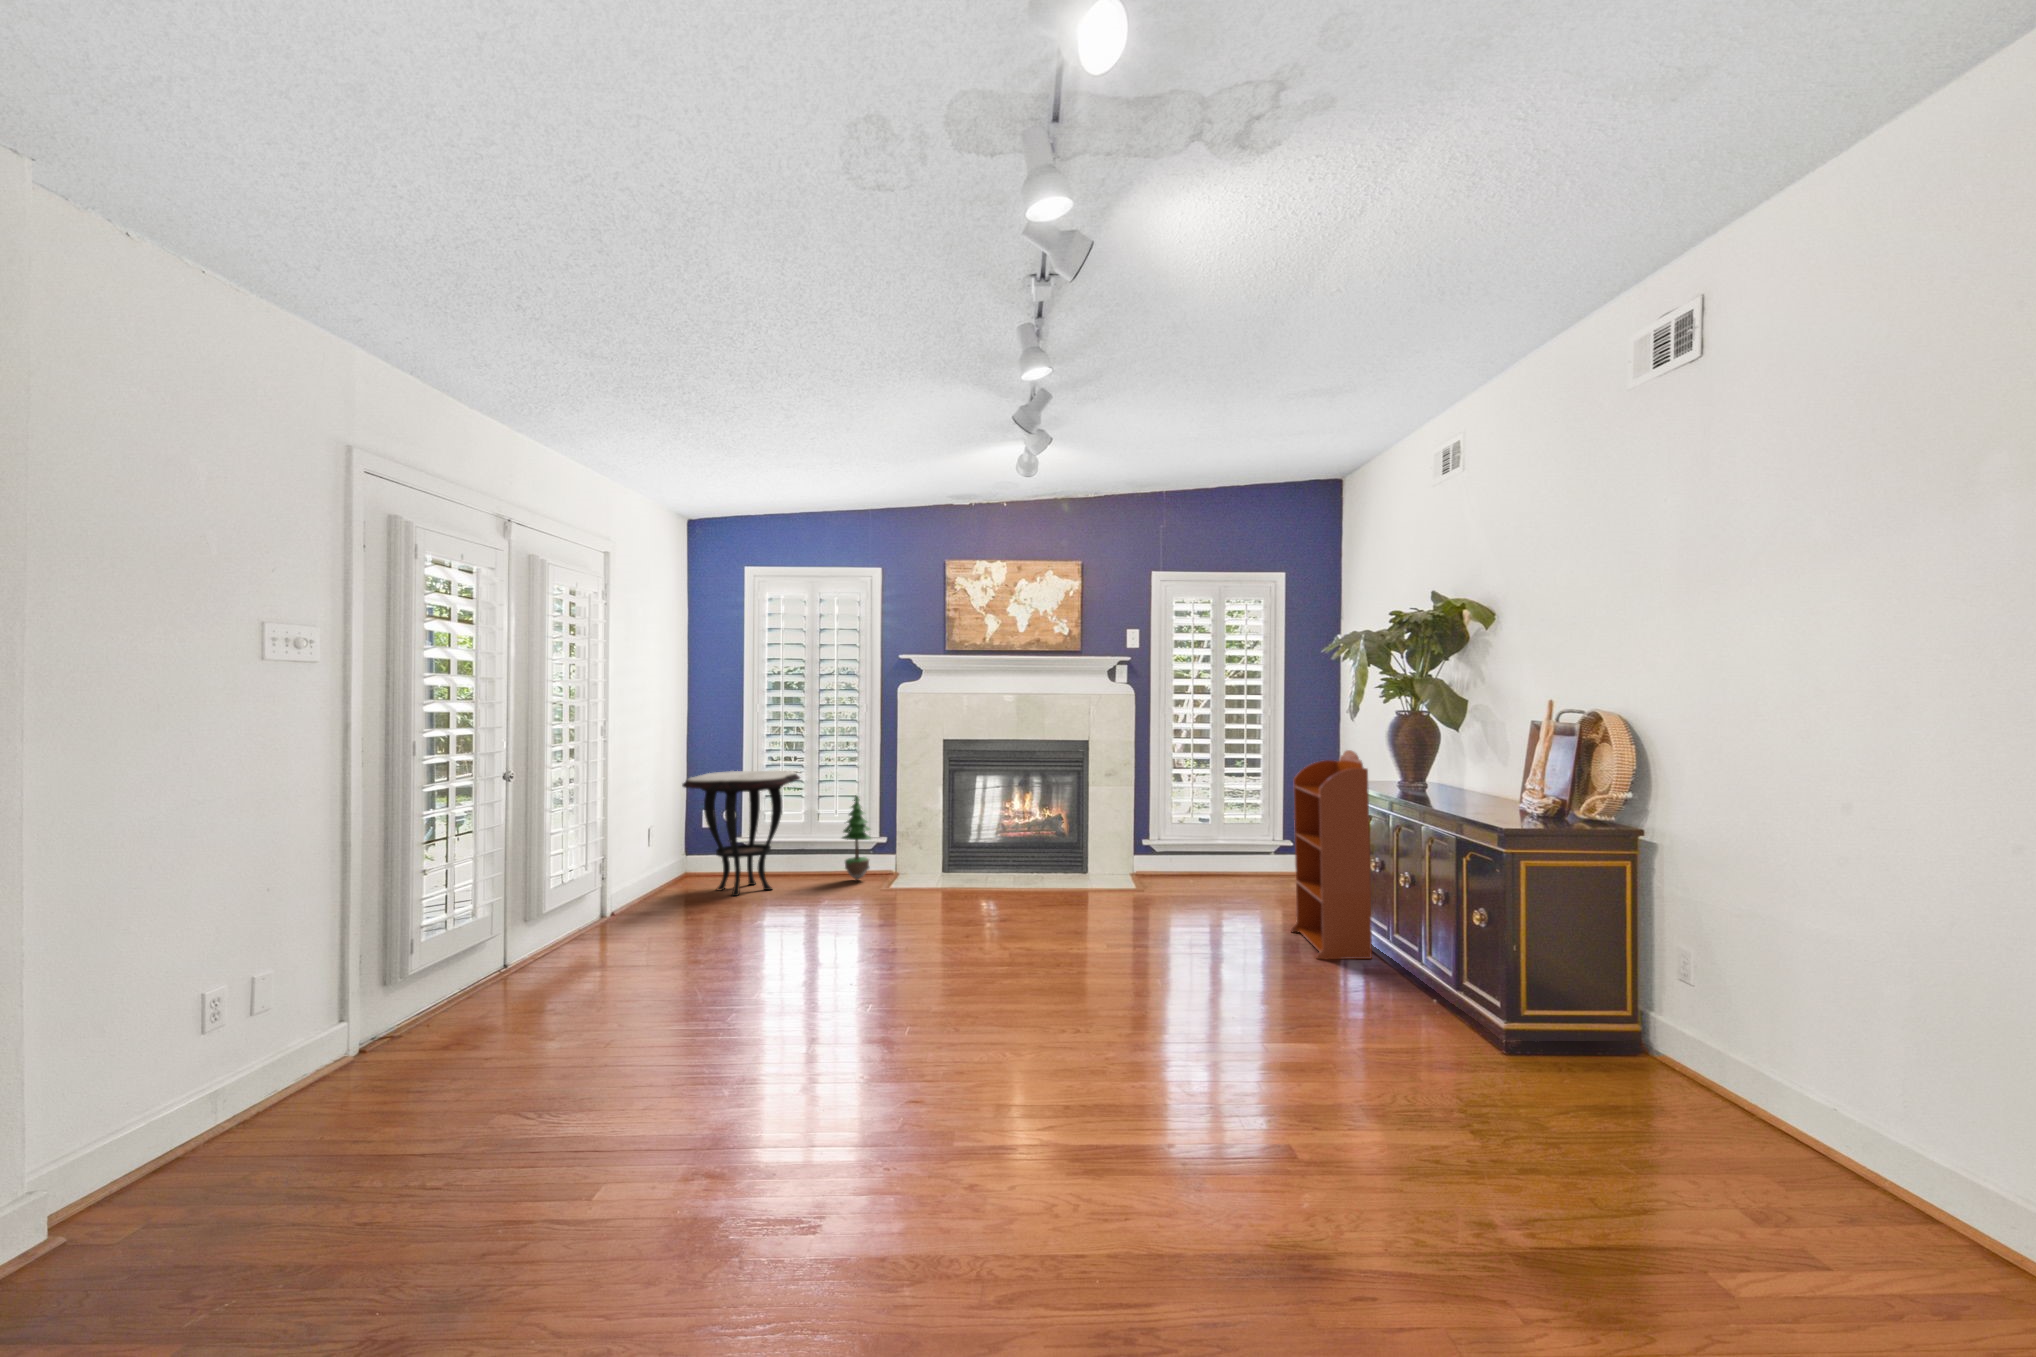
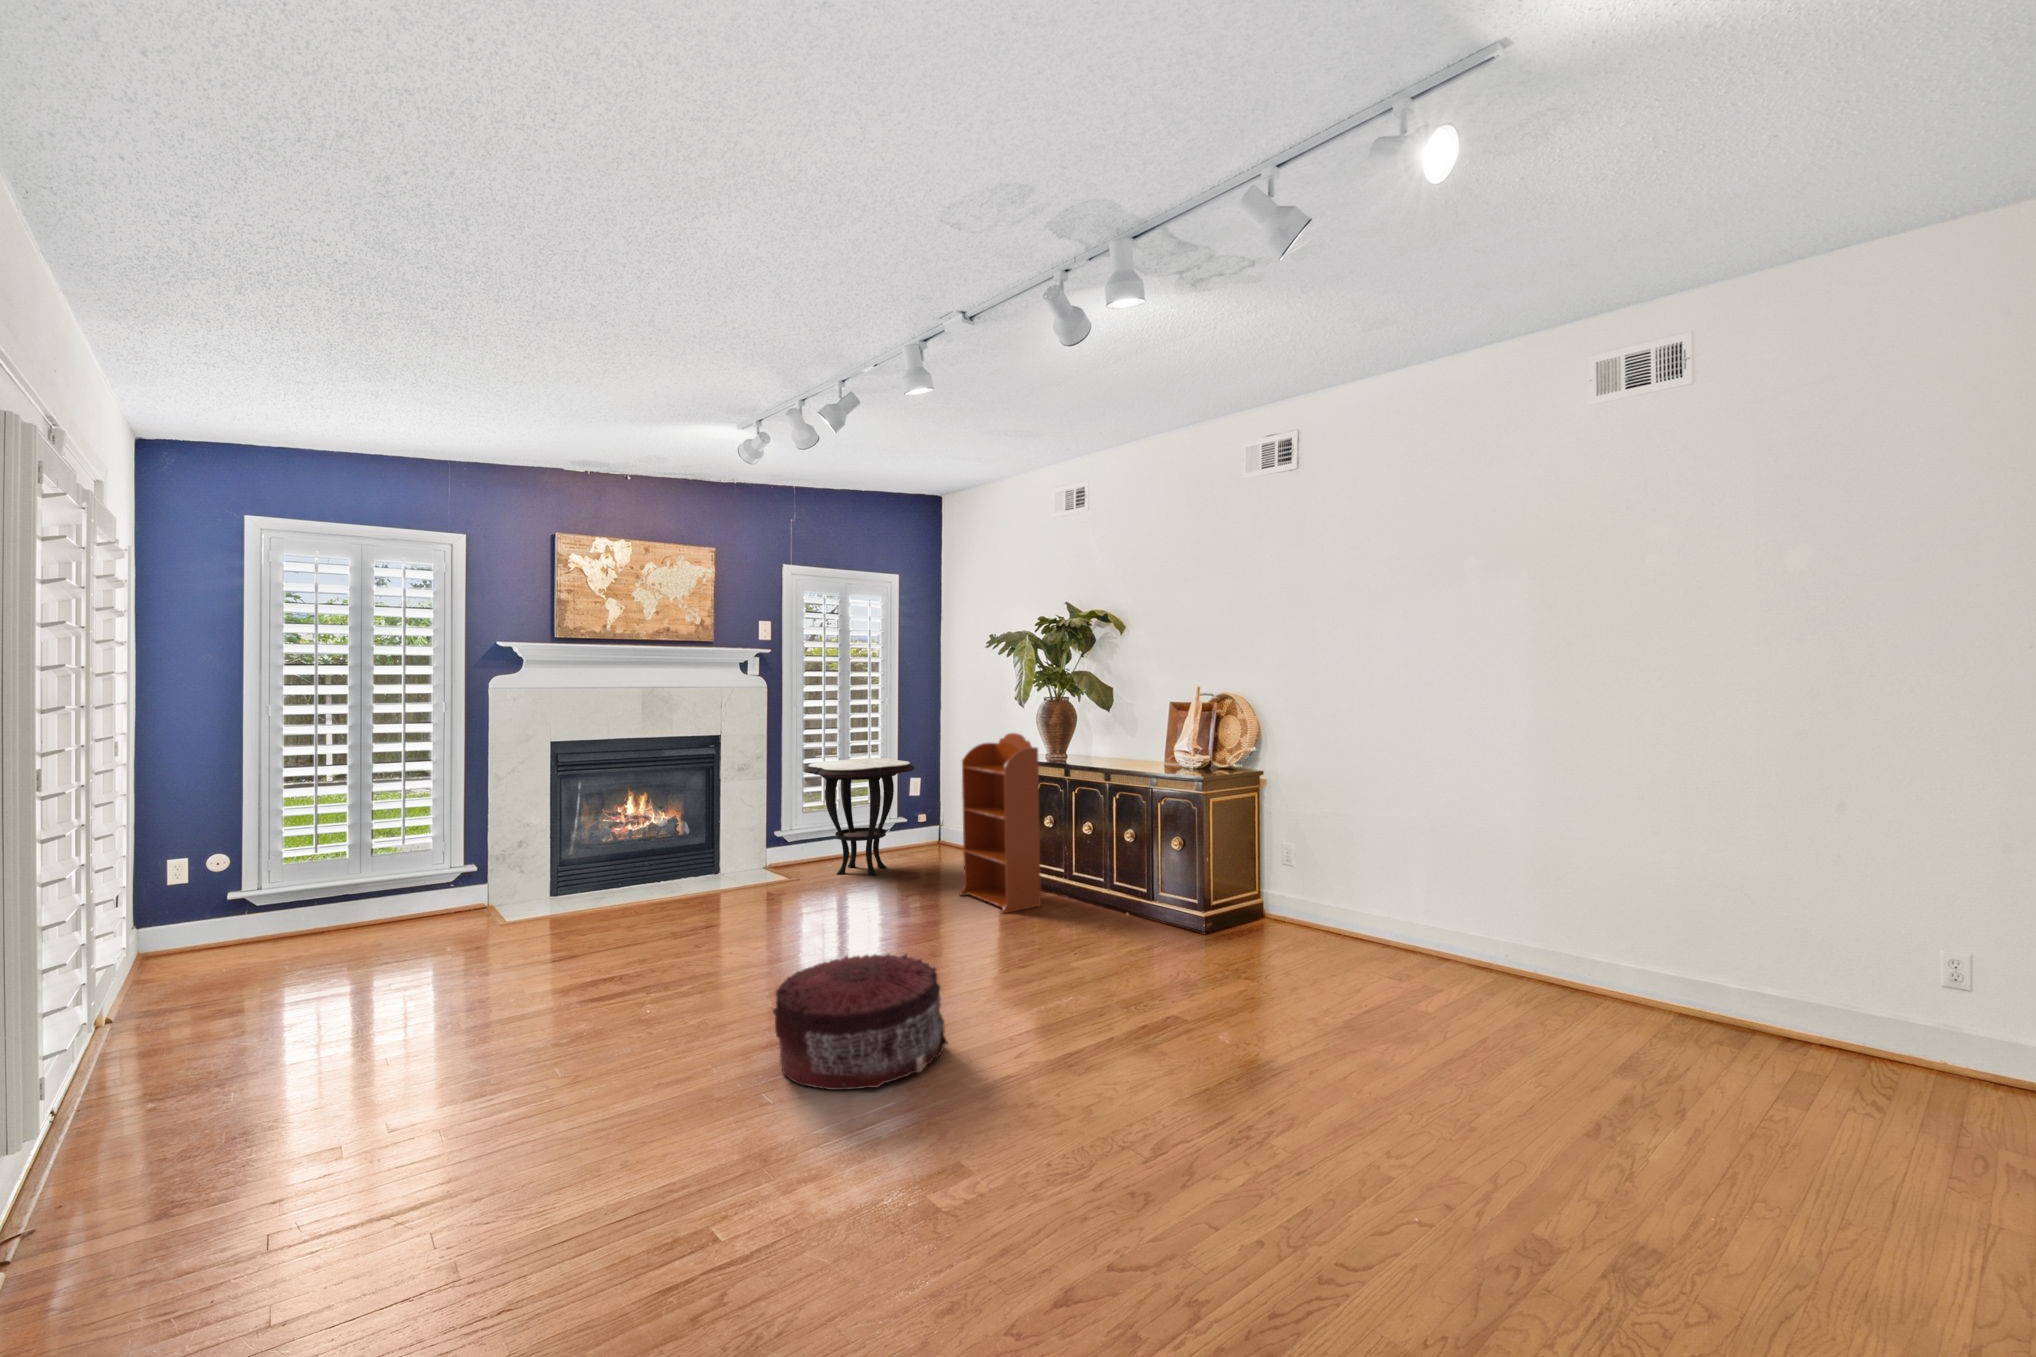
side table: present [682,771,800,896] -> present [804,758,915,876]
potted tree: present [842,796,871,880] -> none [416,813,462,920]
pouf: none [927,961,1093,1098] -> present [773,954,947,1090]

